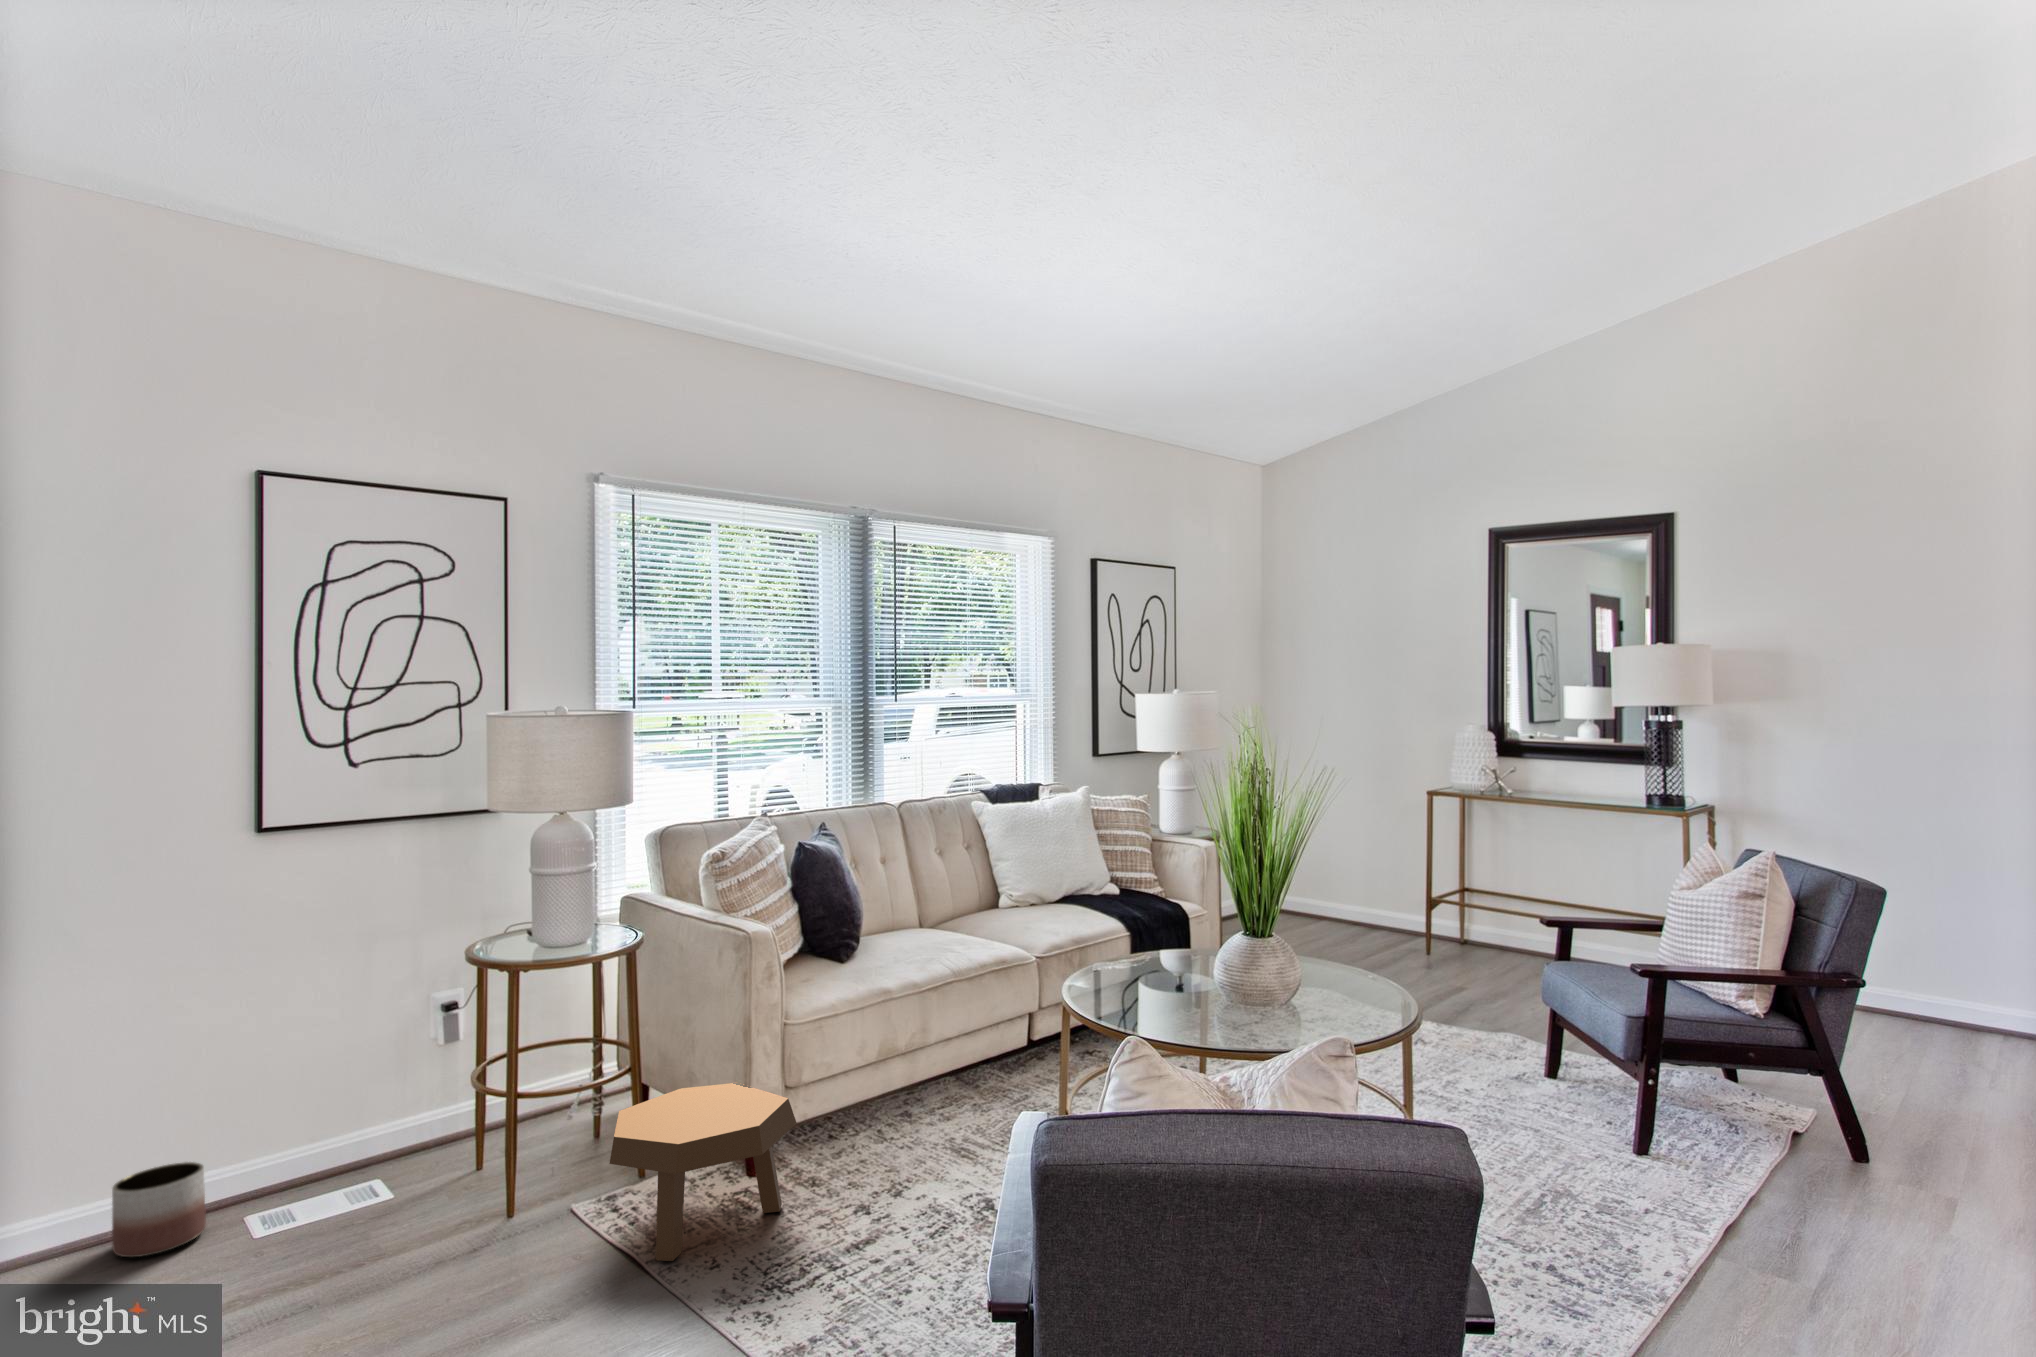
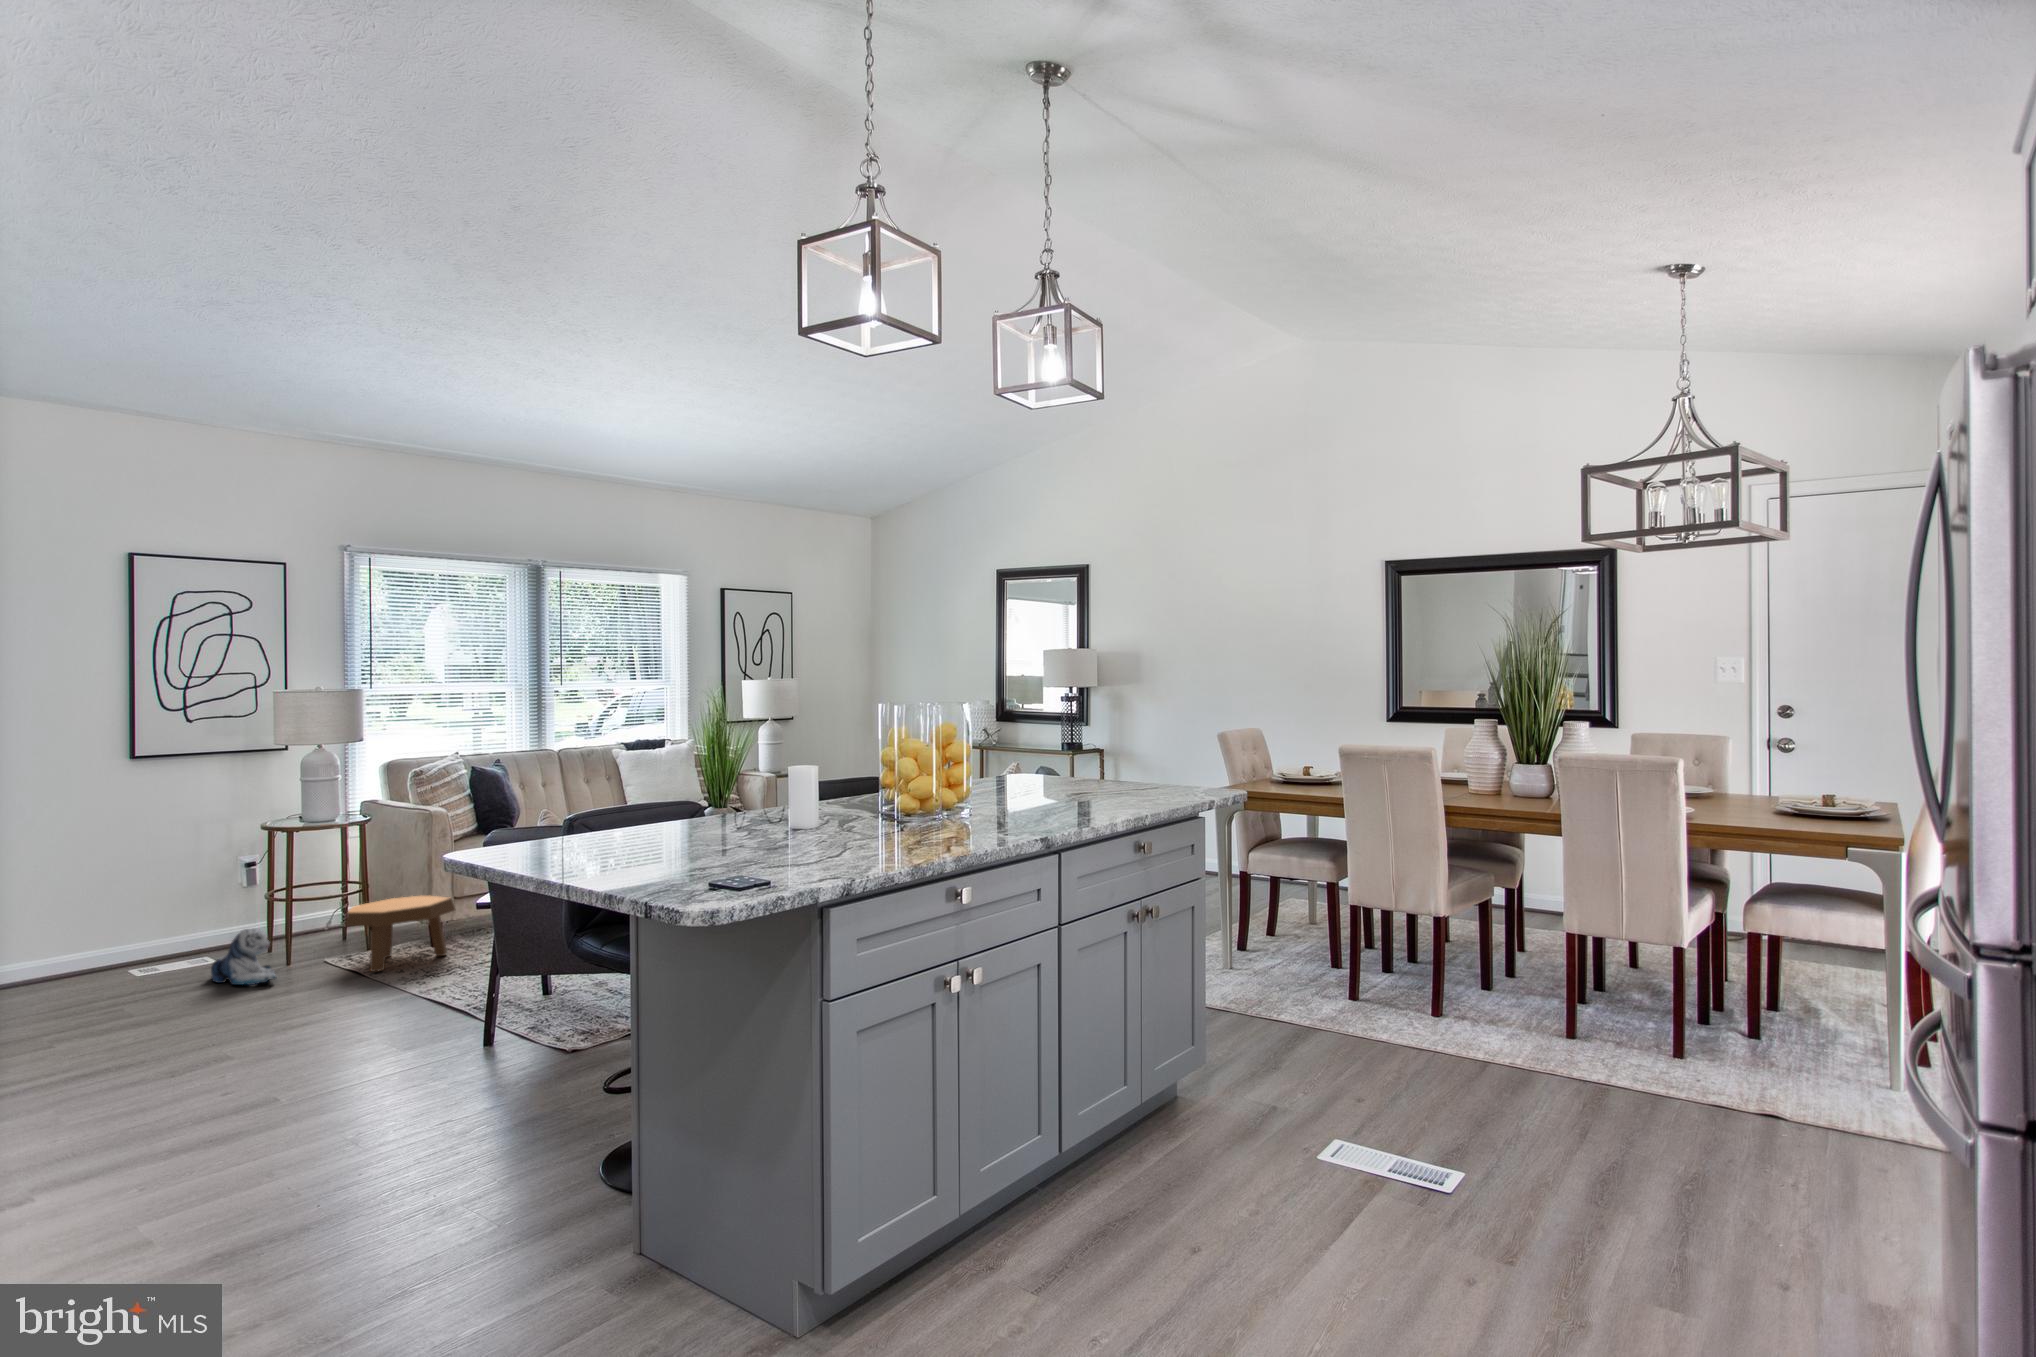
planter: present [112,1162,206,1257] -> none [53,940,107,984]
plush toy: none [376,1166,489,1292] -> present [211,929,276,985]

